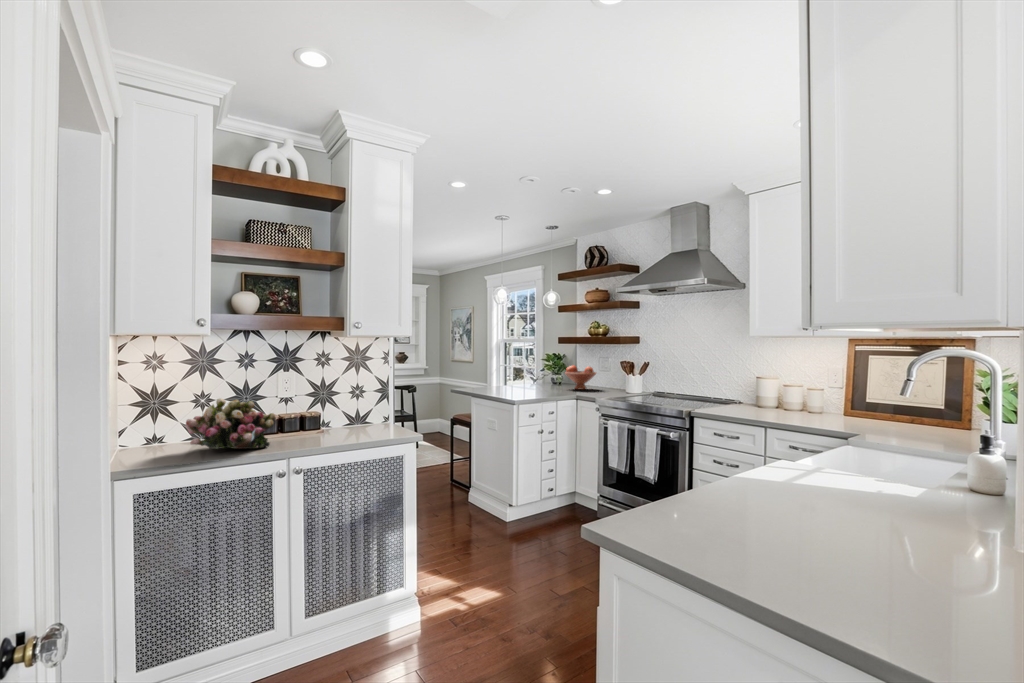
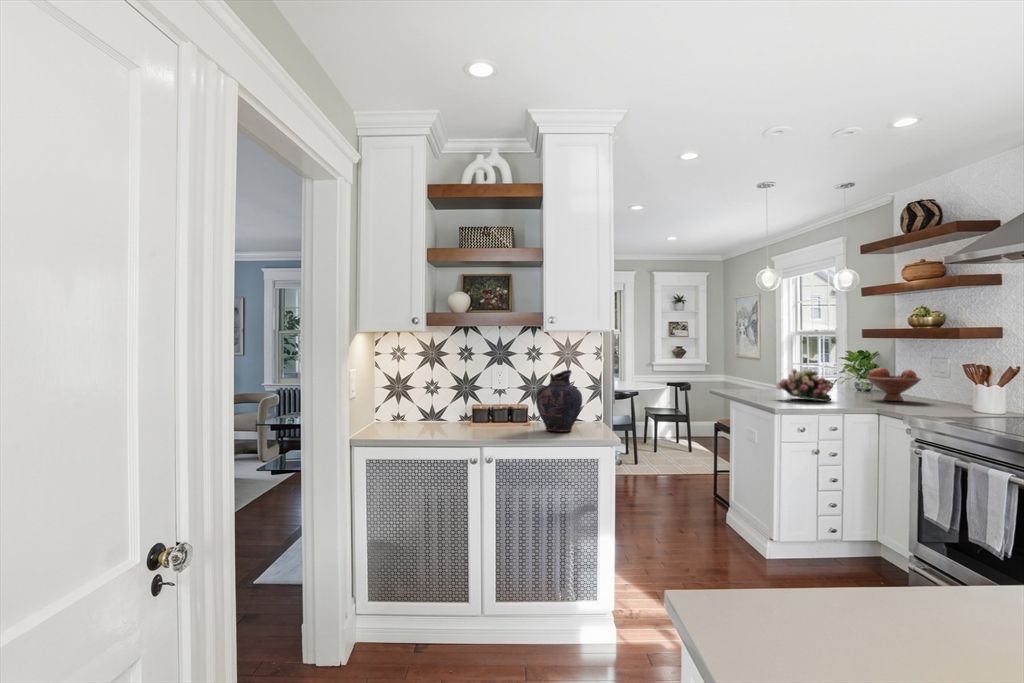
vase: none [336,374,383,434] -> present [536,370,582,431]
flower arrangement: present [185,398,276,449] -> present [776,369,833,401]

